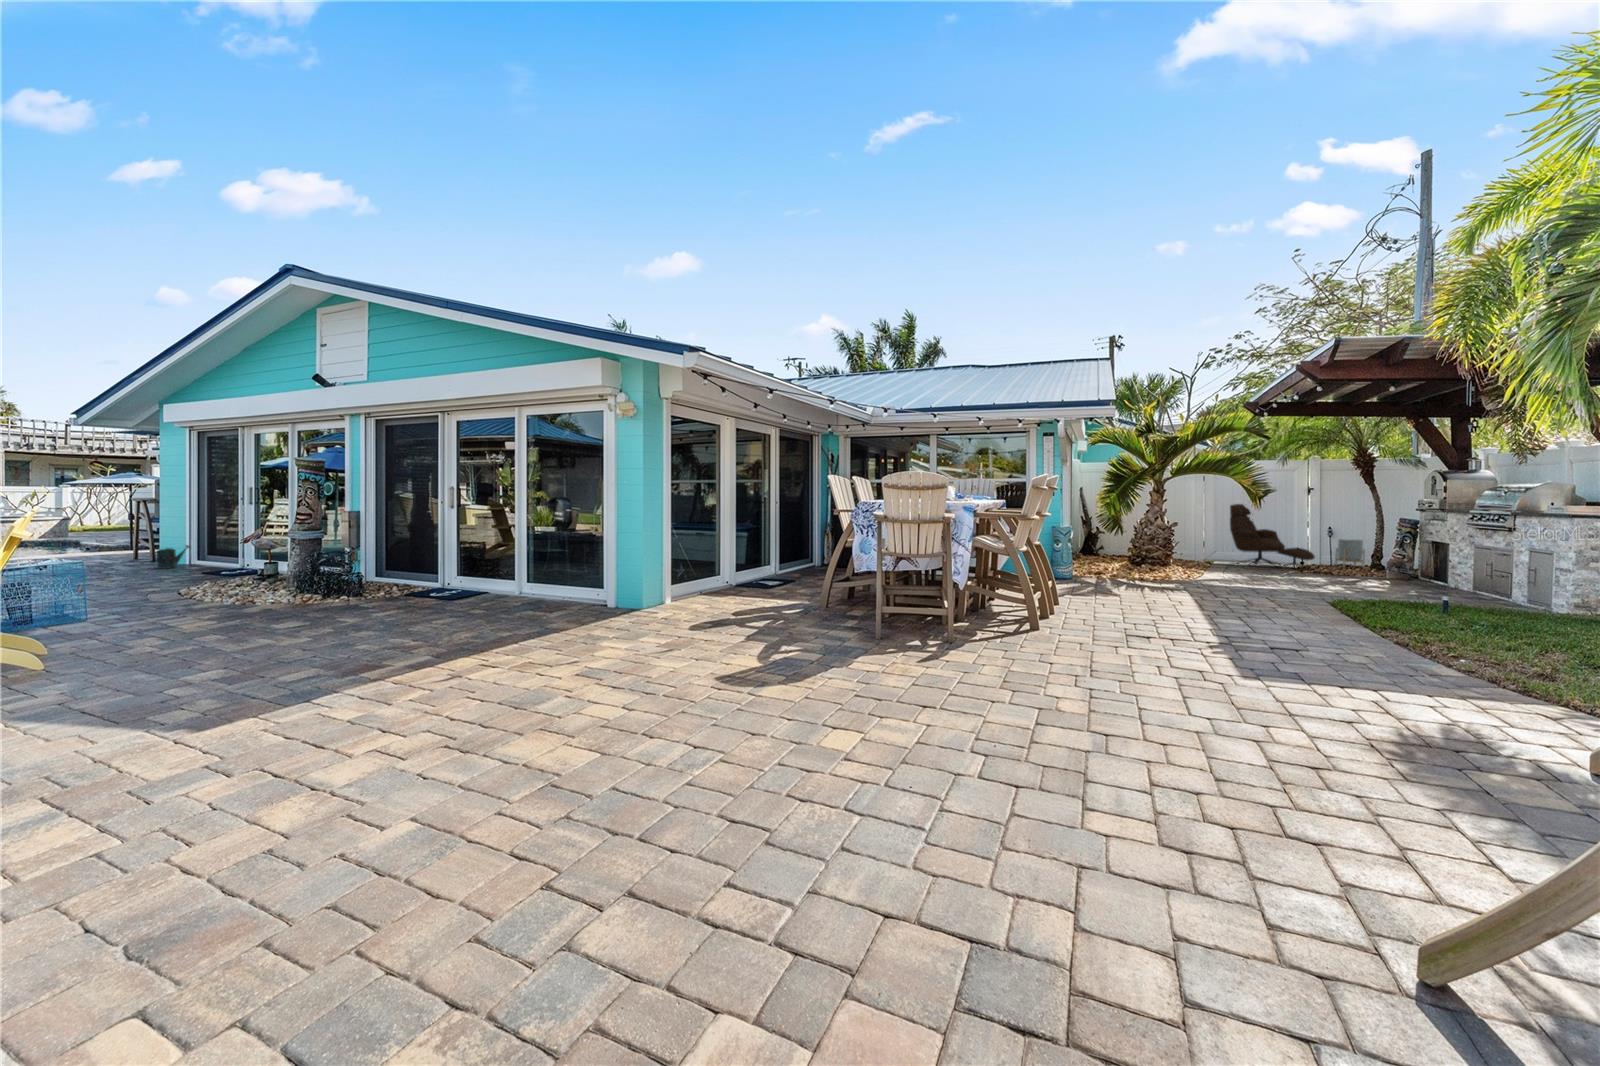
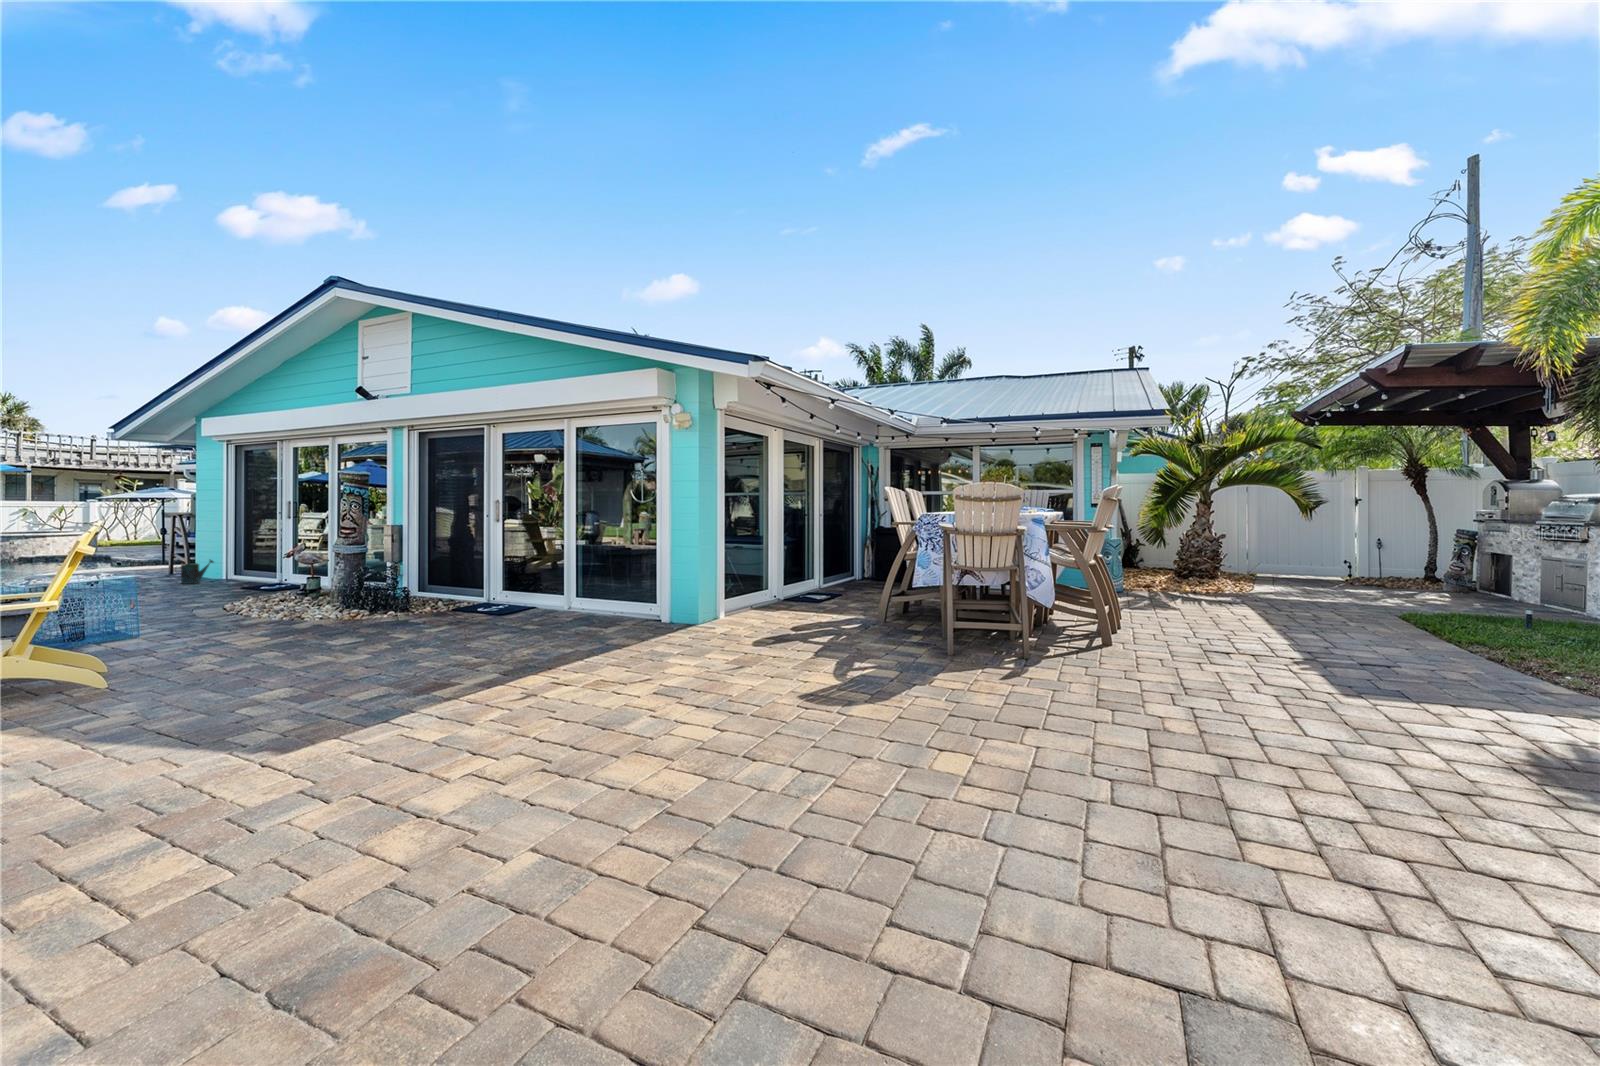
lounge chair: present [1230,504,1315,568] -> none [1278,515,1370,583]
planter: present [1335,539,1365,566] -> none [1389,552,1421,581]

